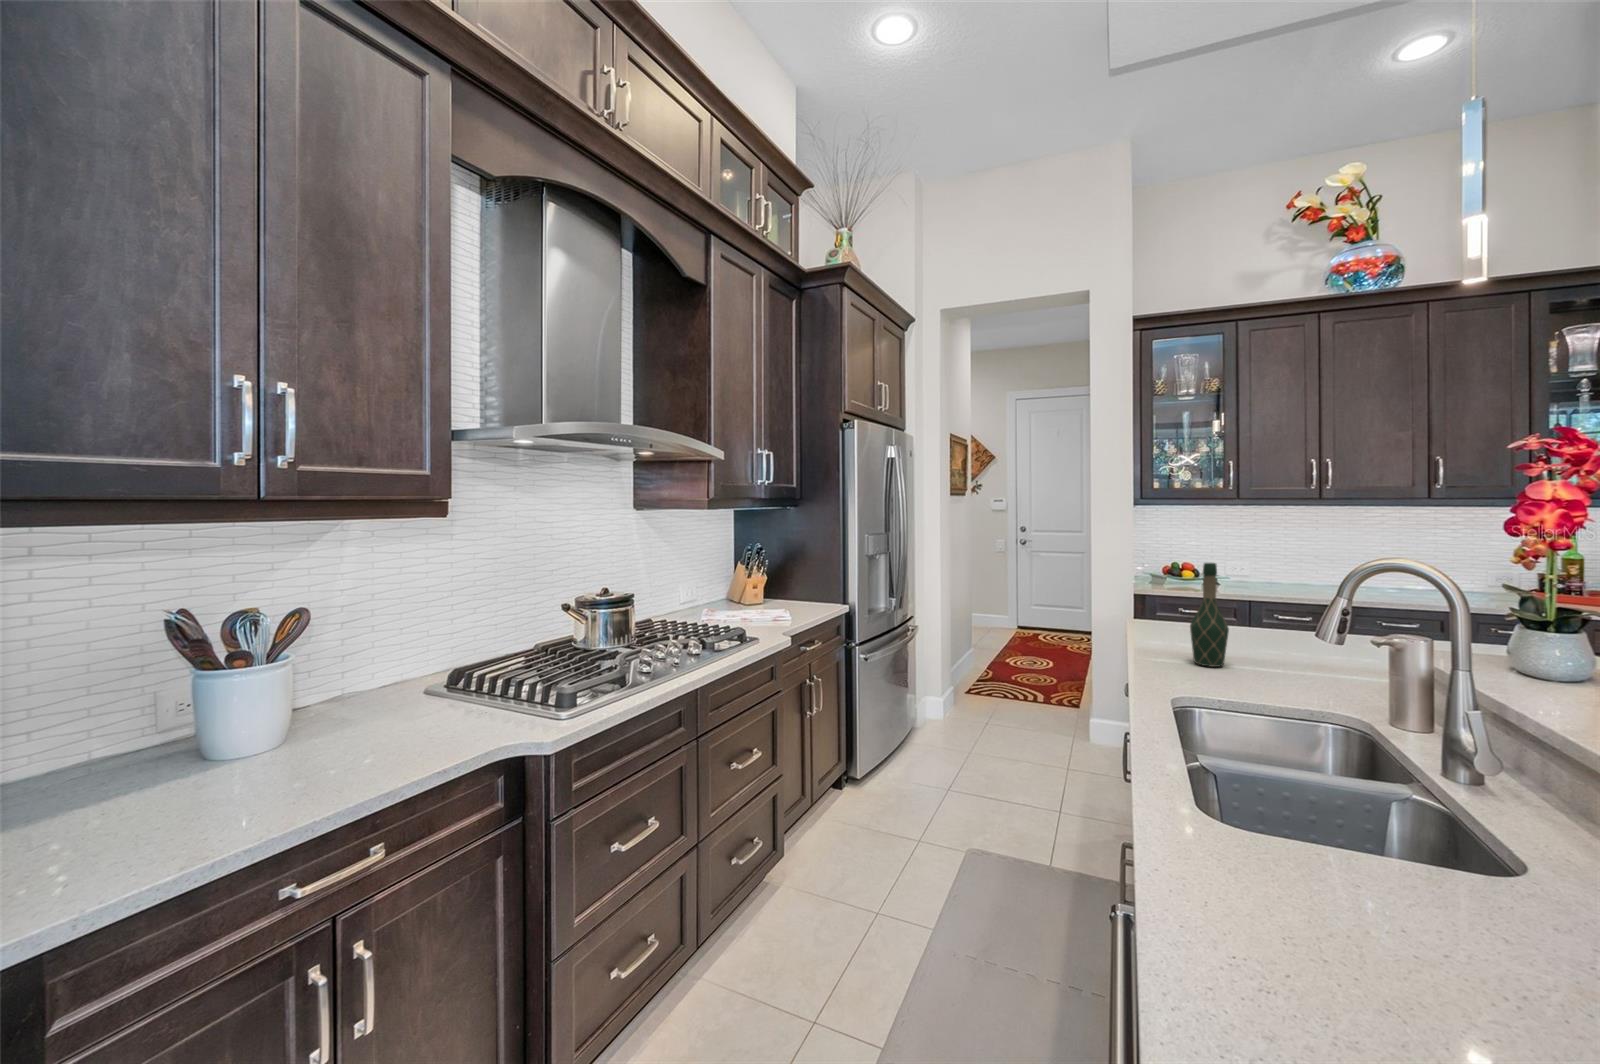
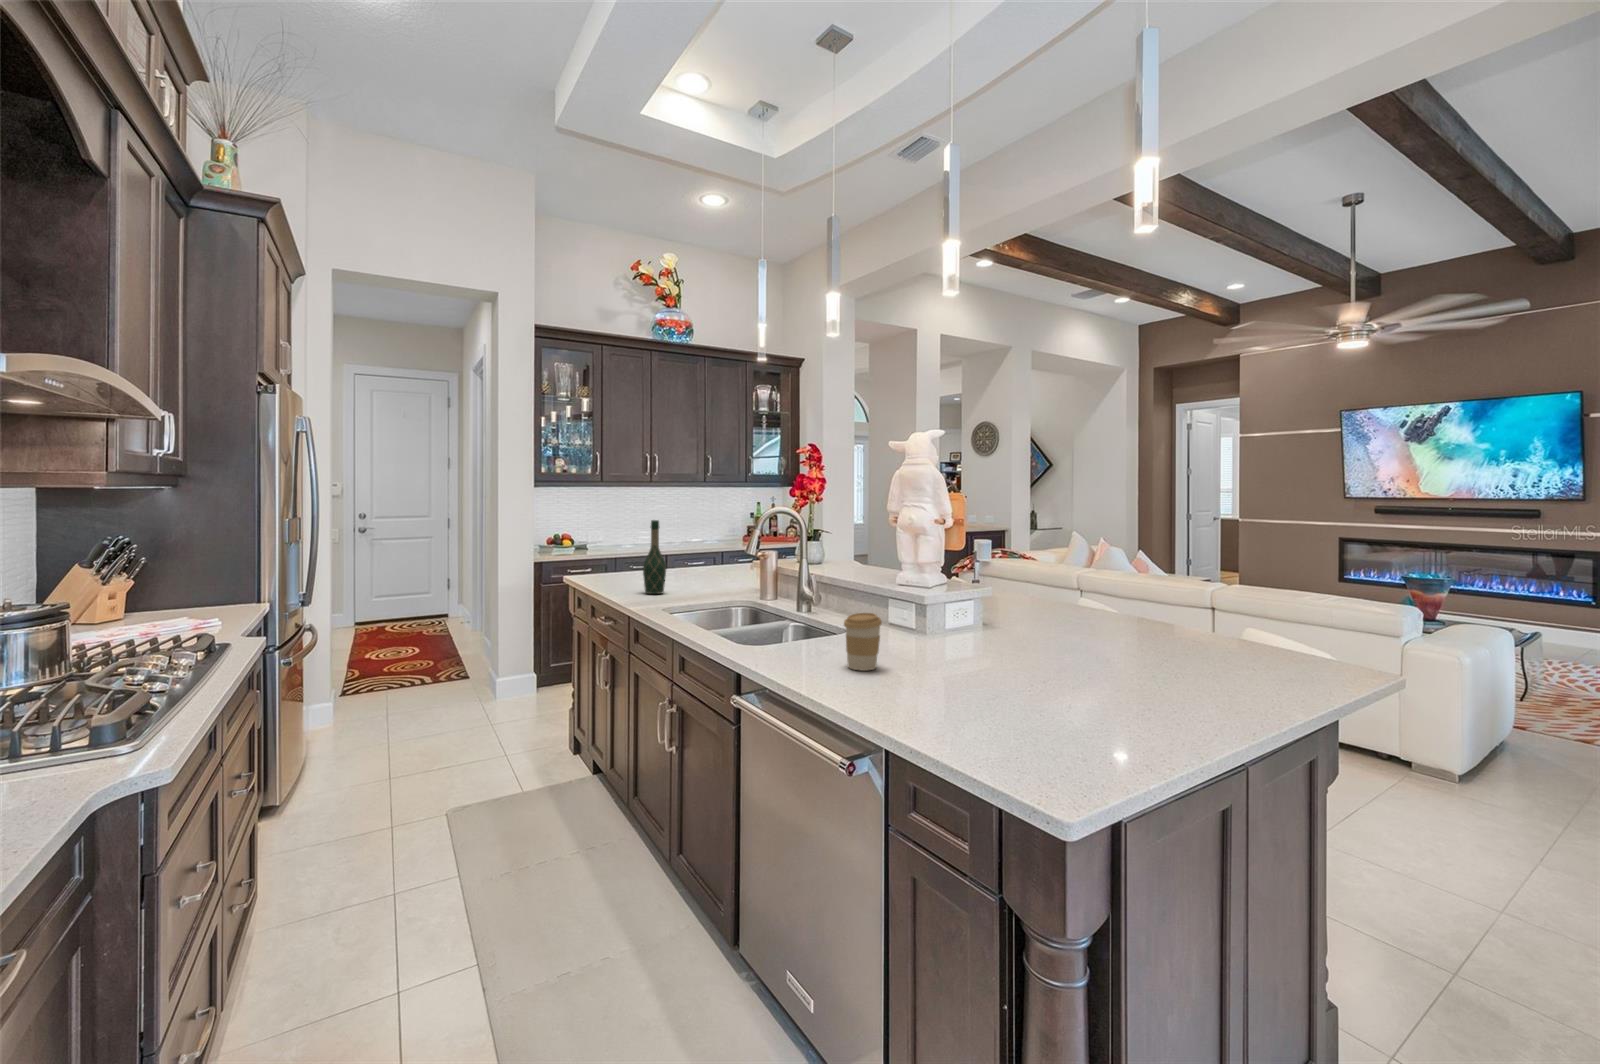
coffee cup: none [1382,830,1506,984] -> present [844,613,882,671]

